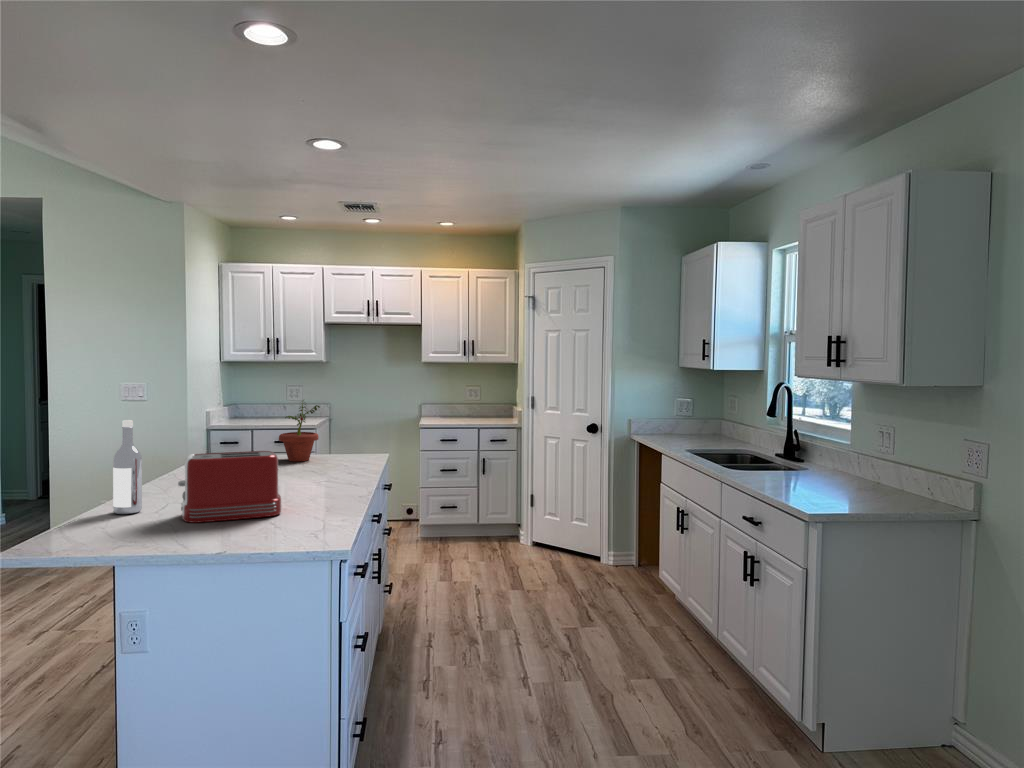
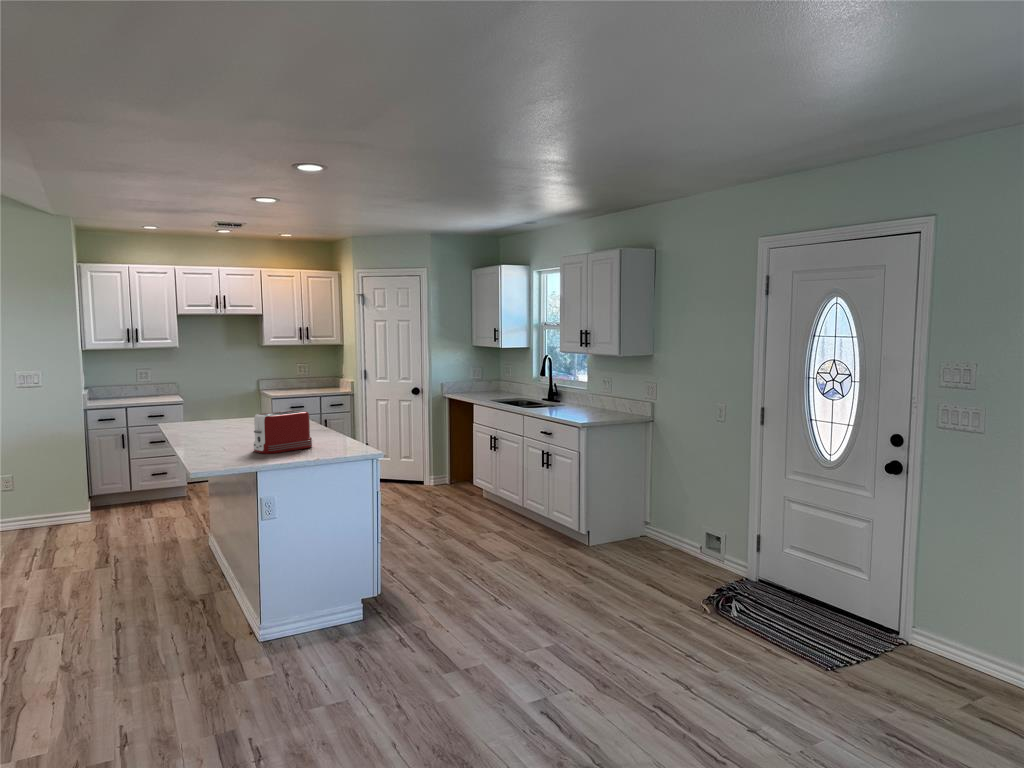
potted plant: present [279,400,320,461] -> none [225,379,256,424]
wine bottle: present [113,420,142,514] -> none [205,396,223,455]

